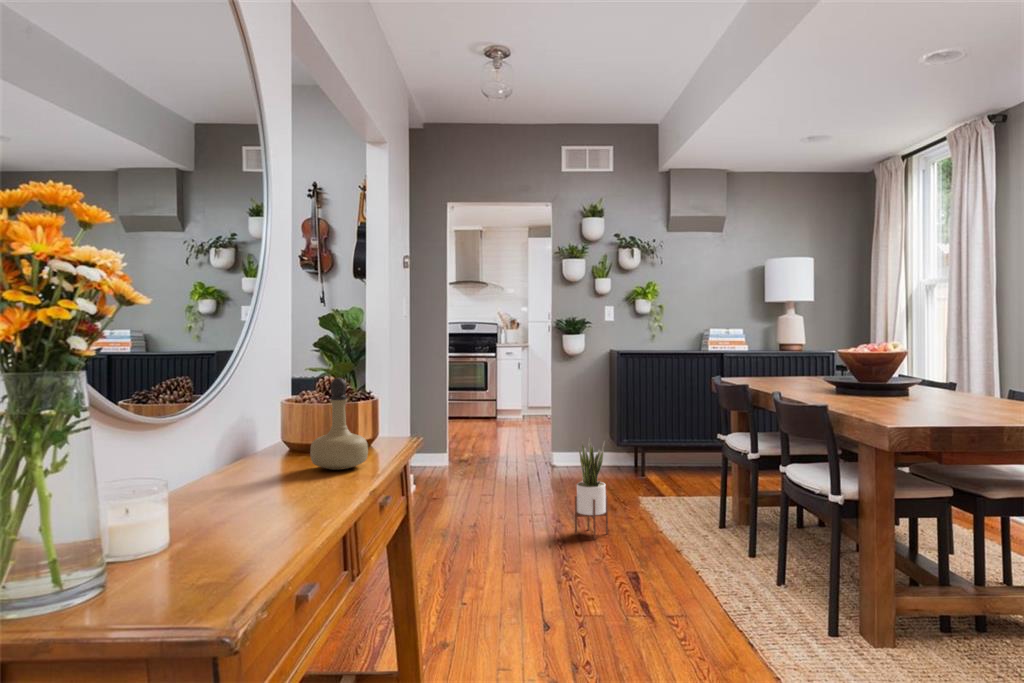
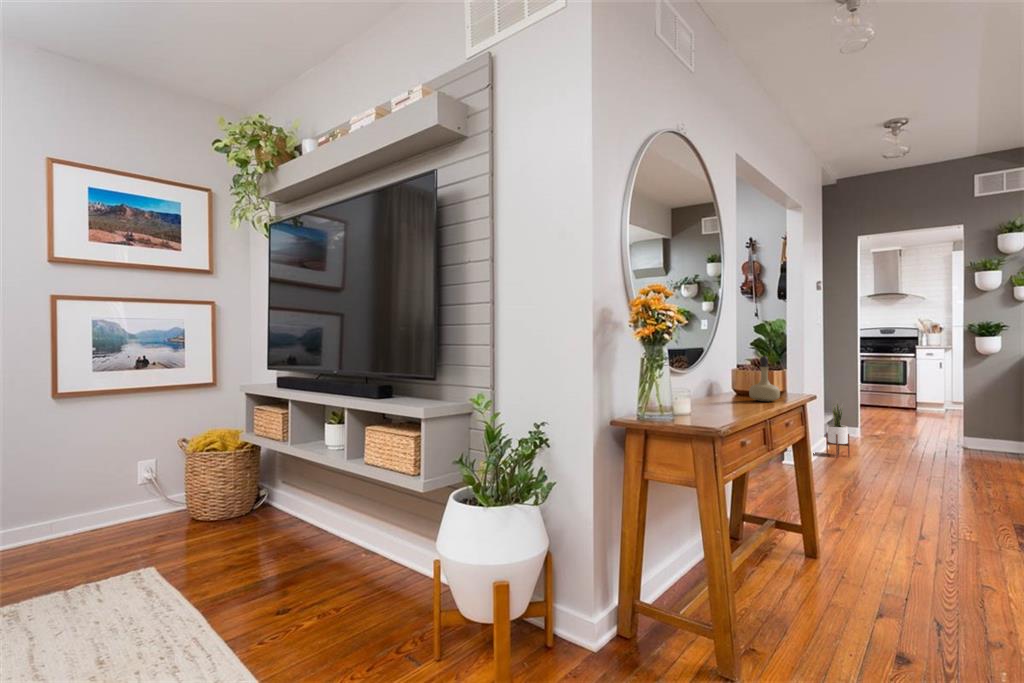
potted plant: present [575,438,608,539] -> present [826,401,850,458]

